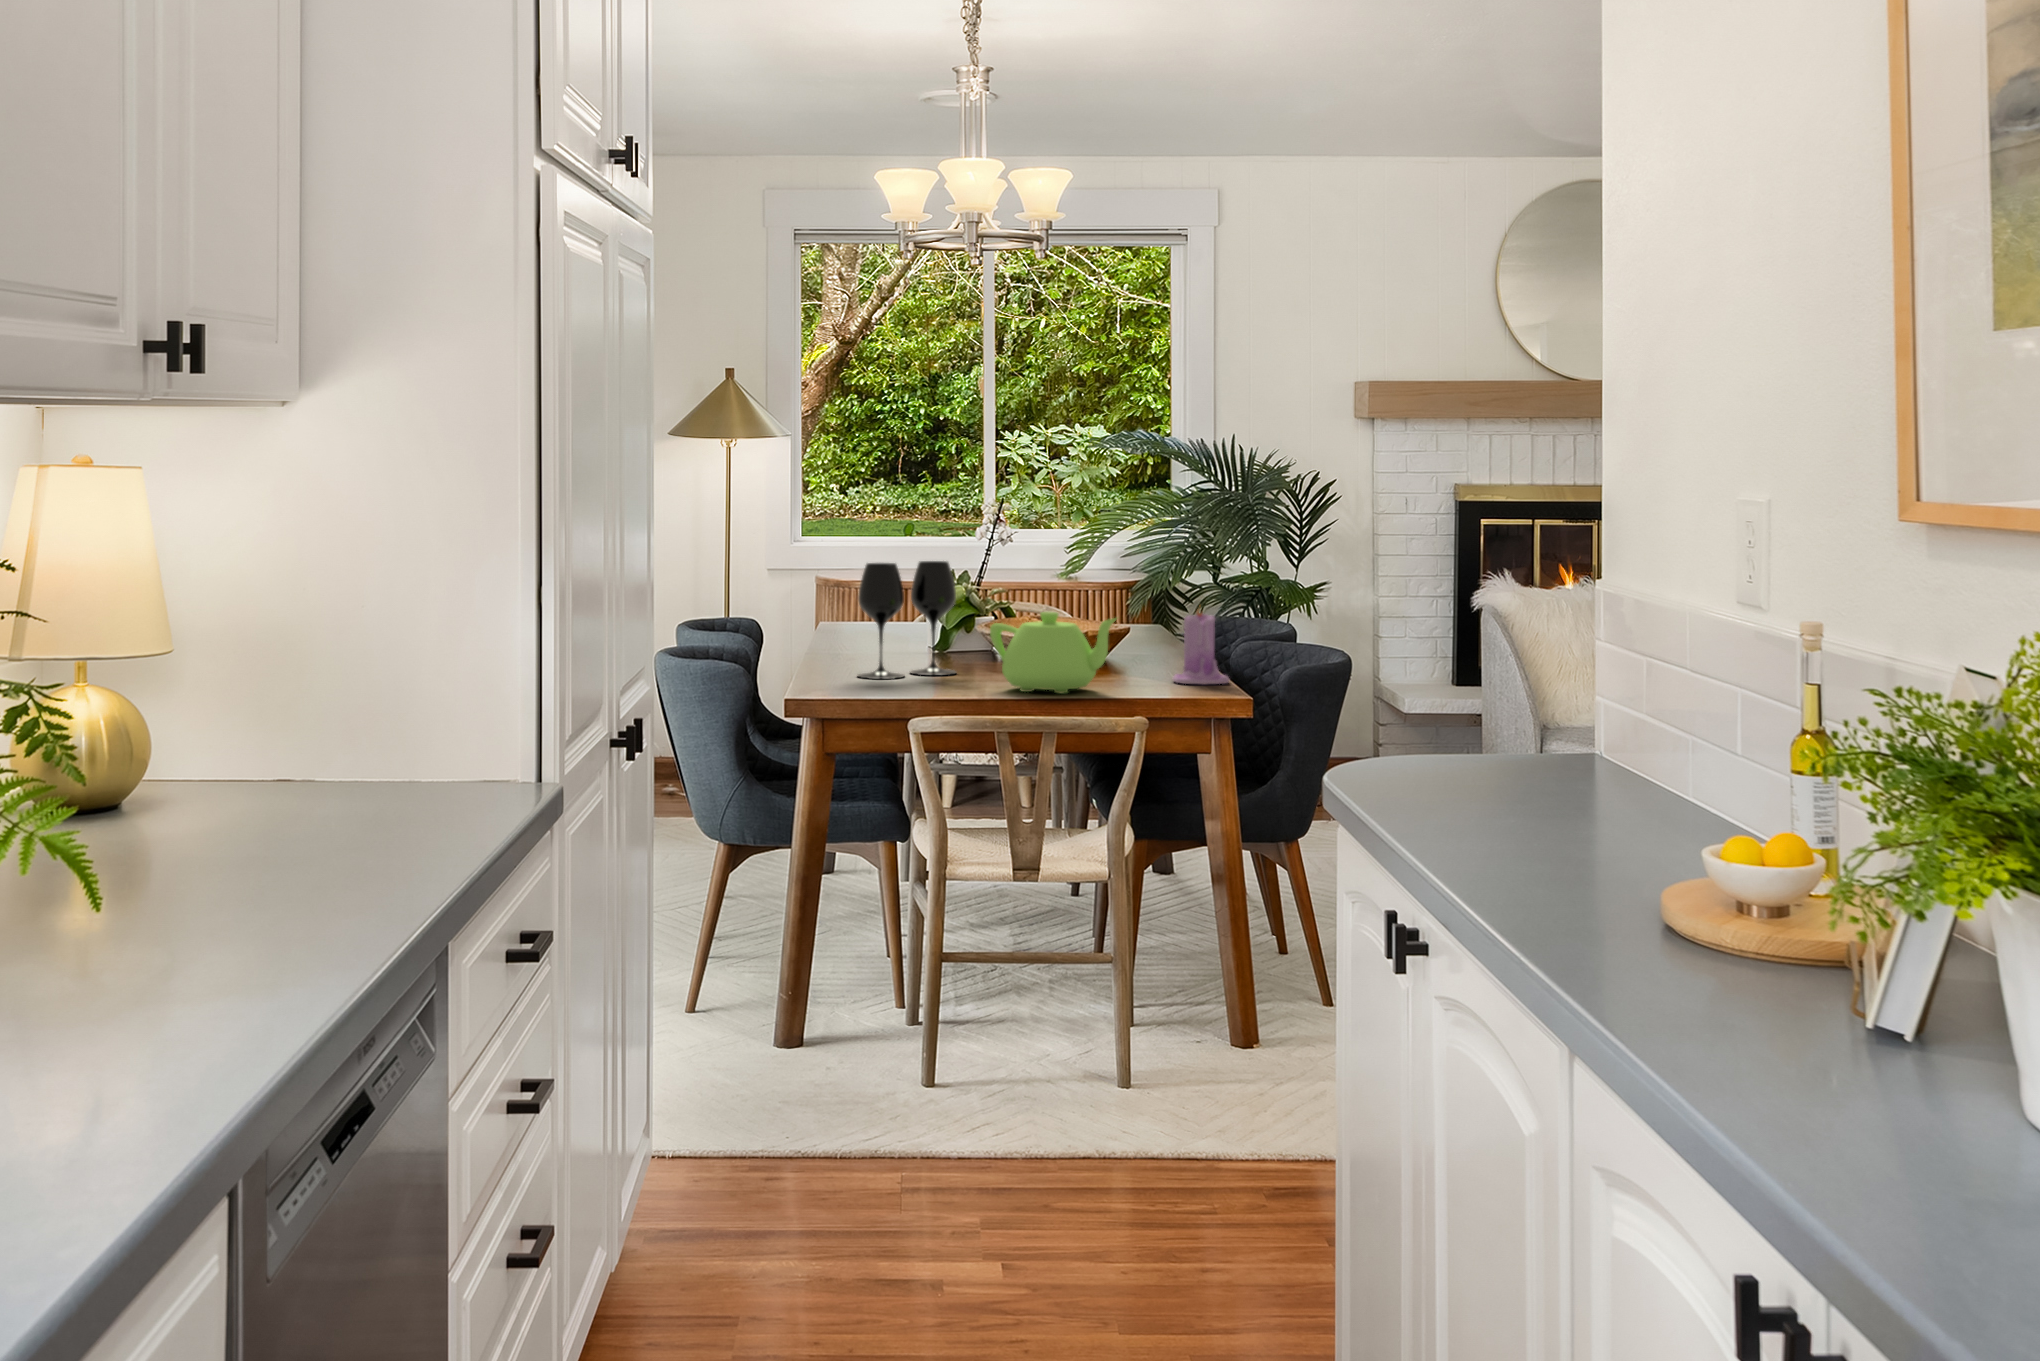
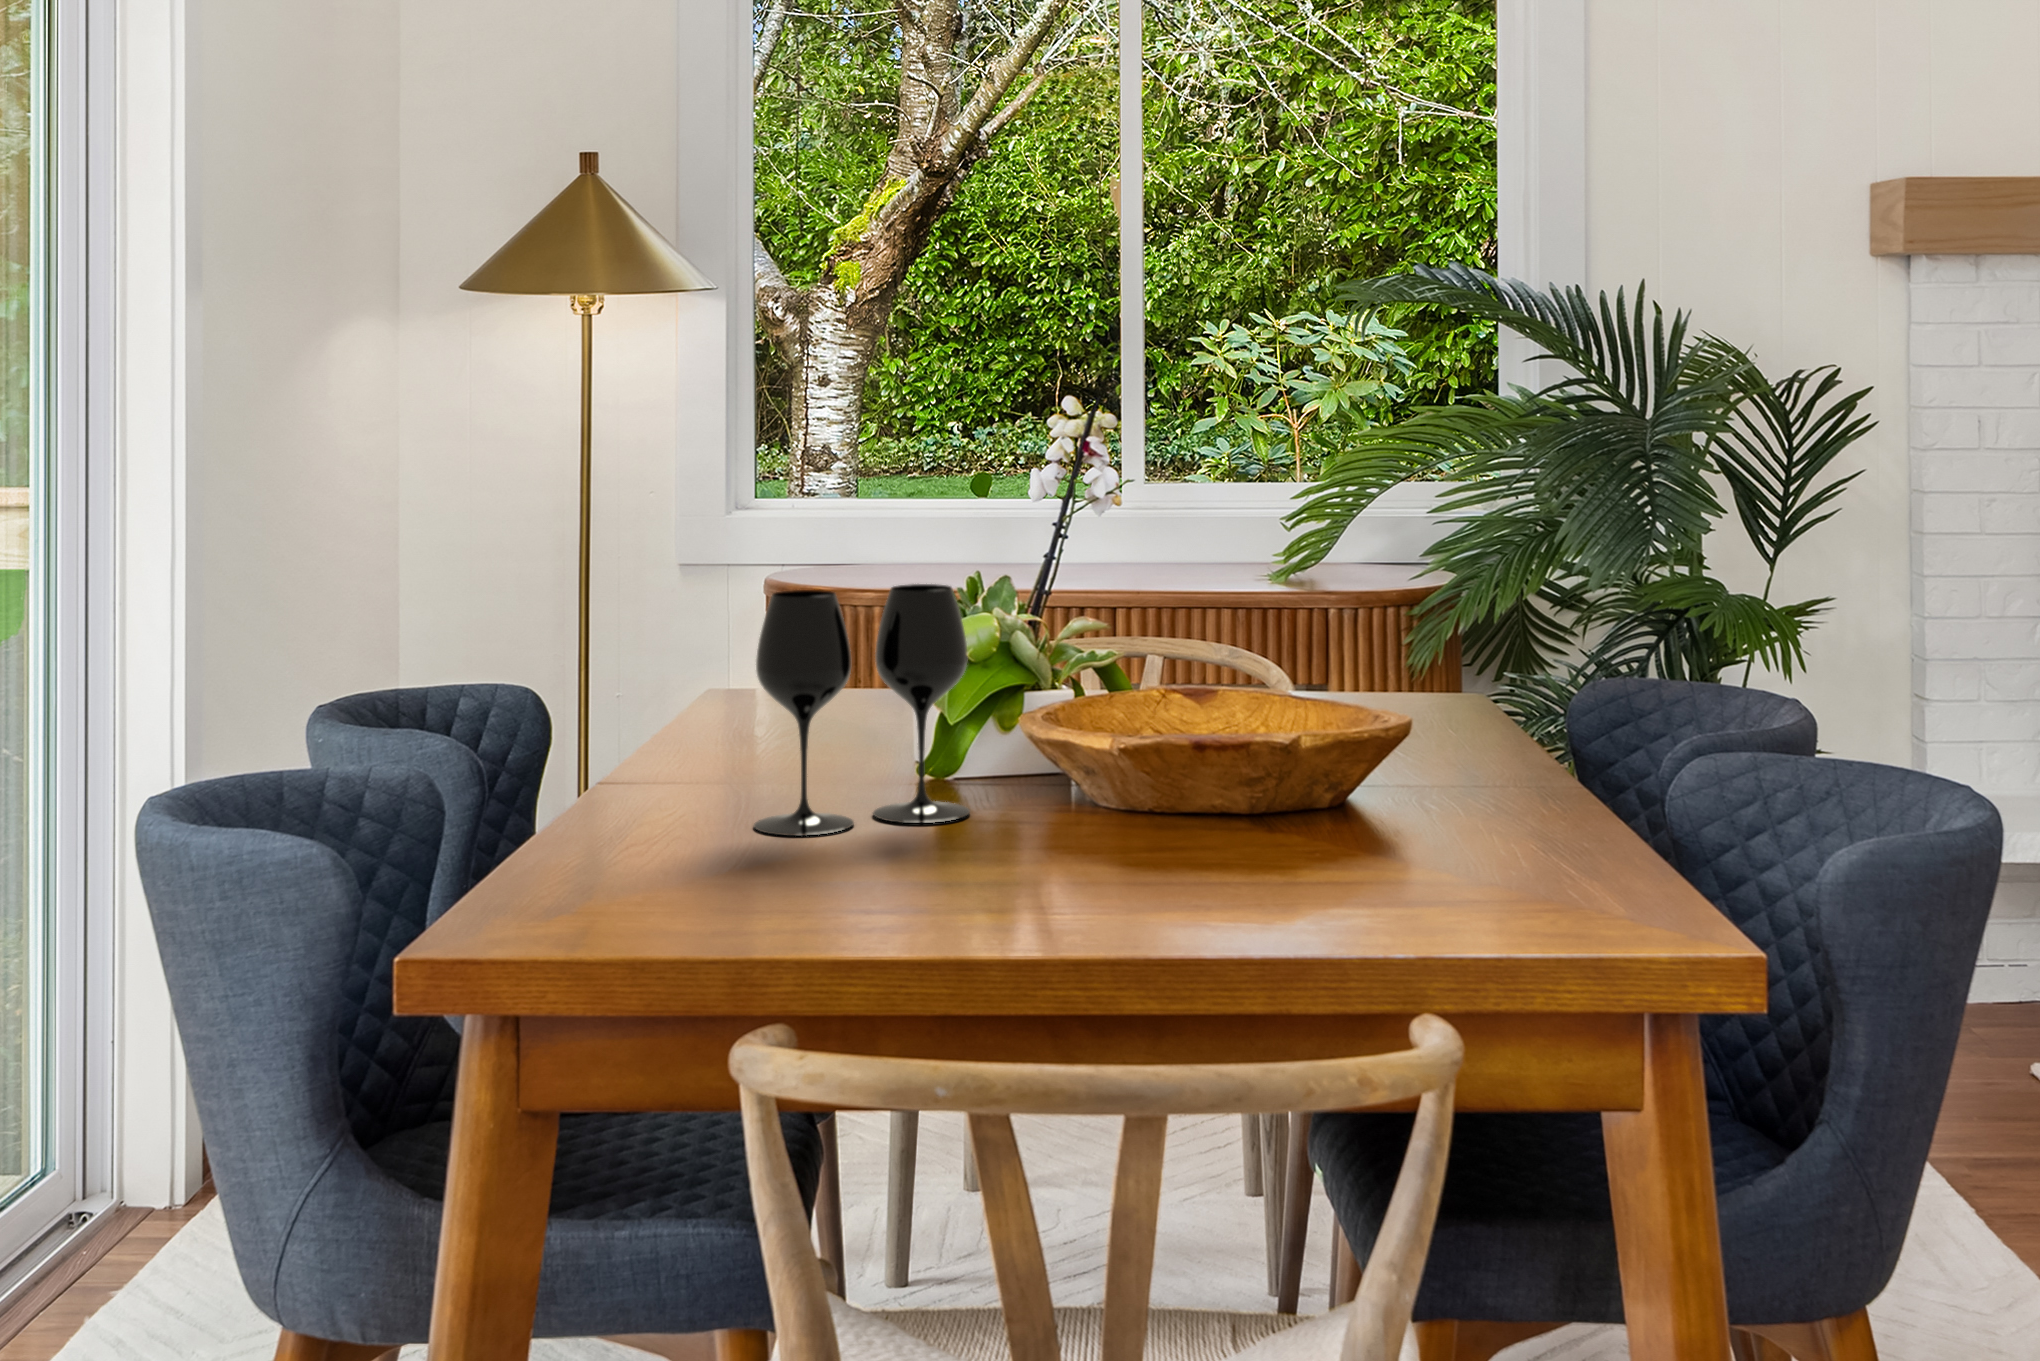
candle: present [1173,606,1229,685] -> none [1405,685,1527,864]
teapot: present [990,612,1116,693] -> none [998,711,1268,899]

